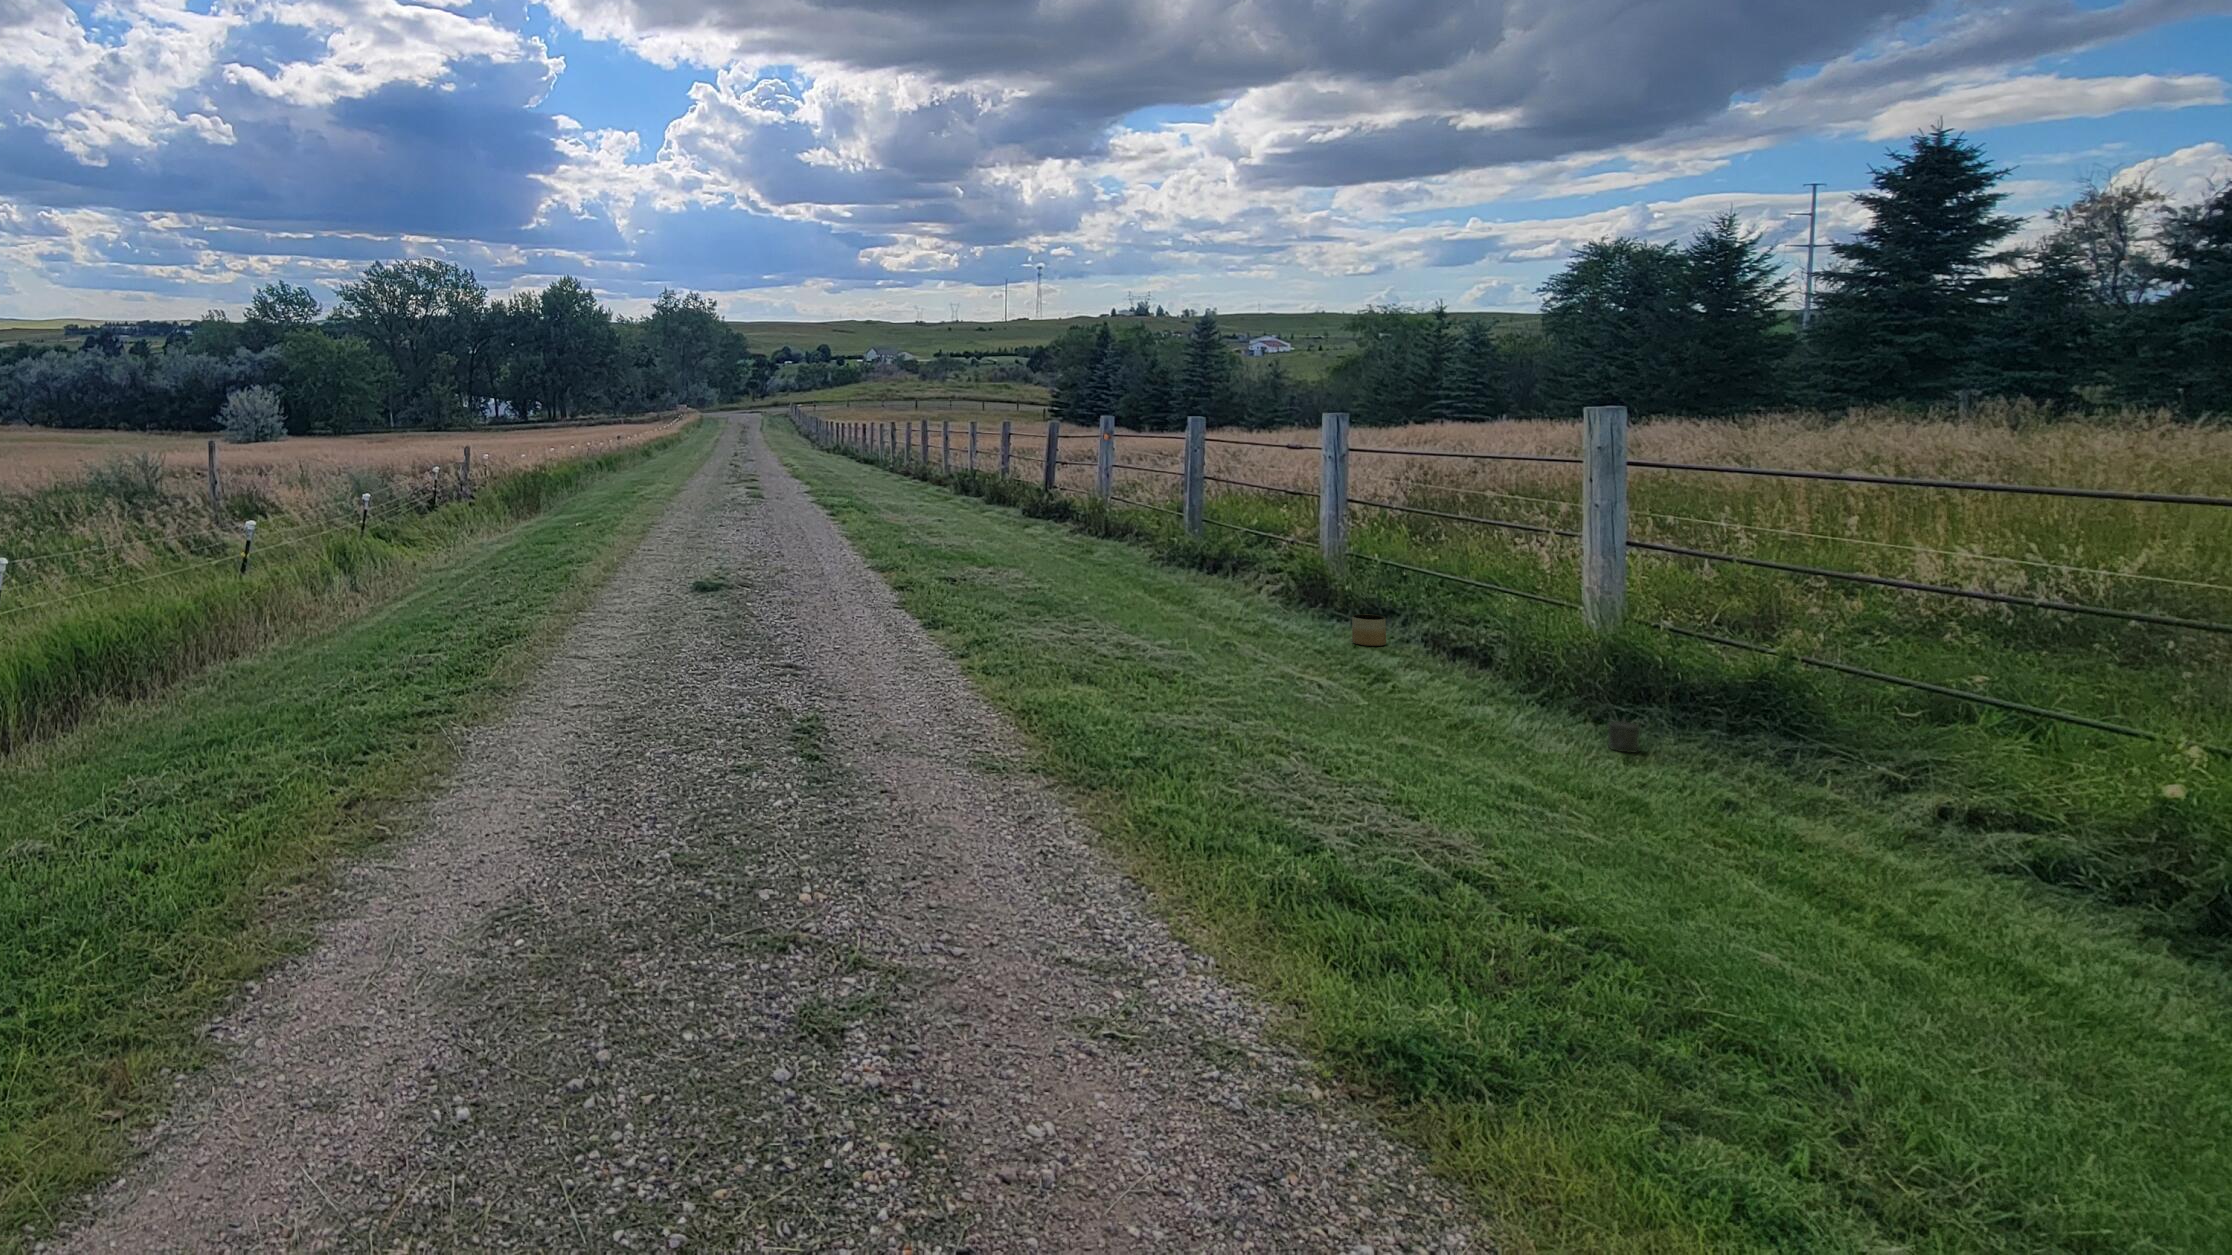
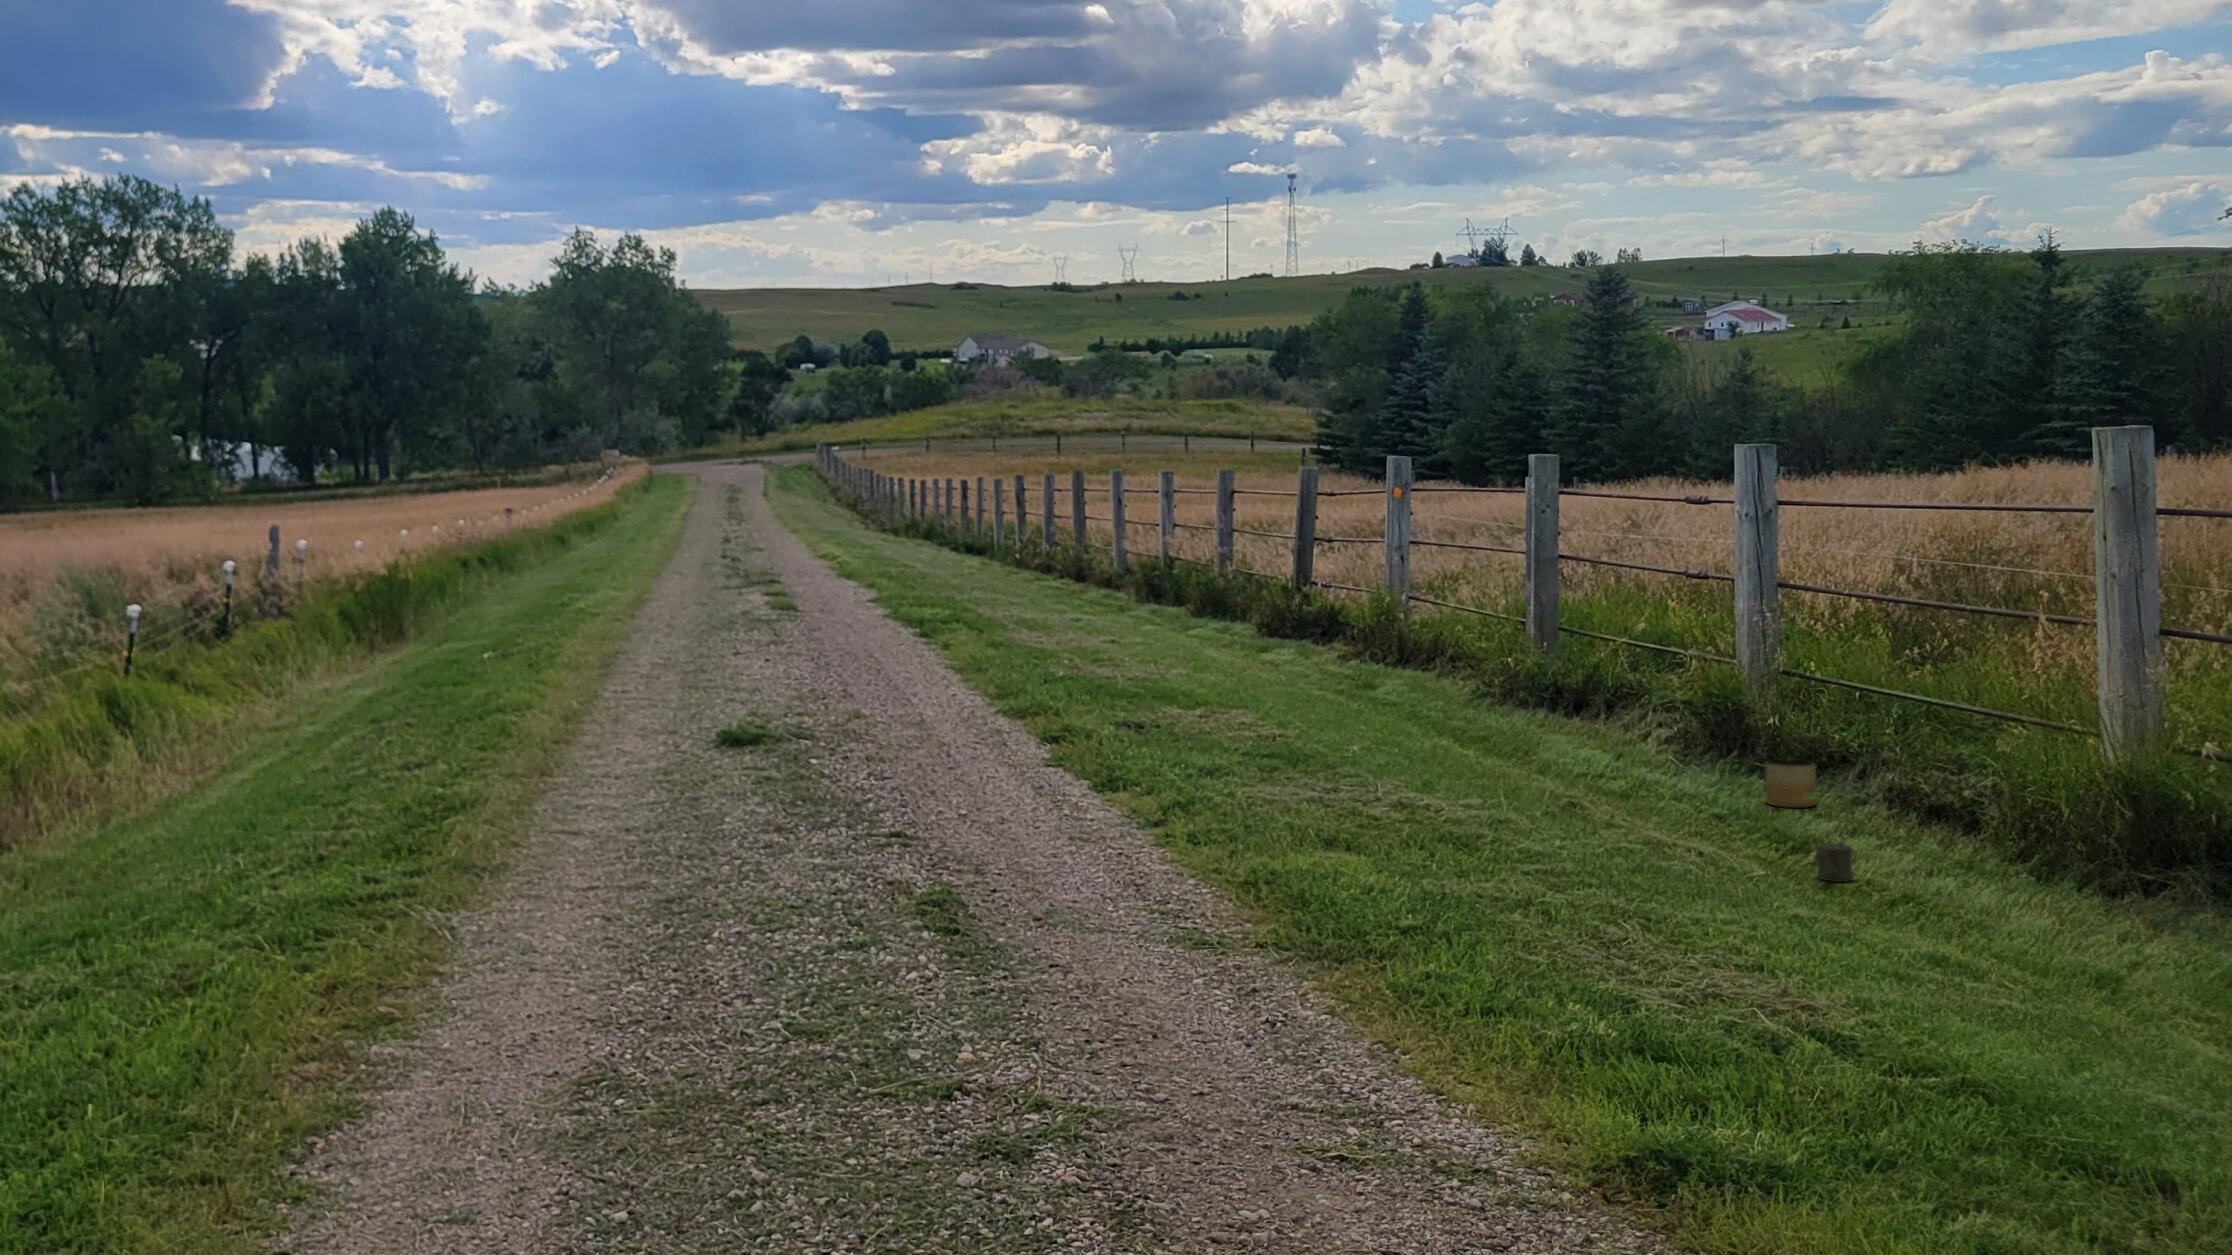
watering can: present [1608,719,1640,753] -> present [1816,841,1853,882]

